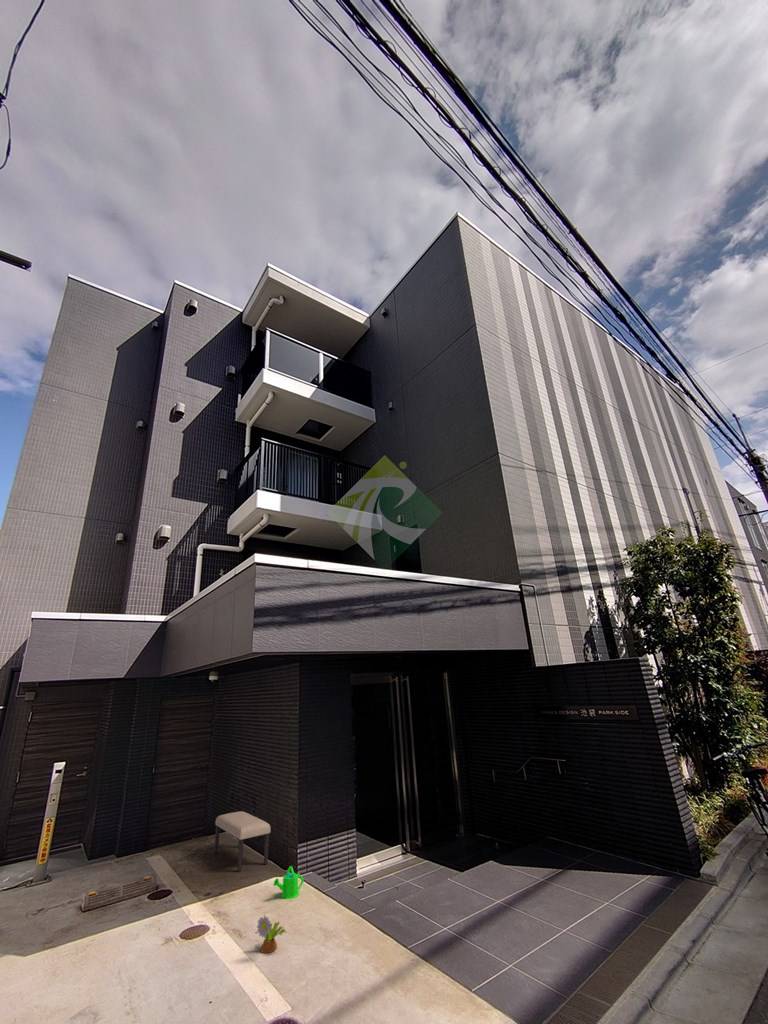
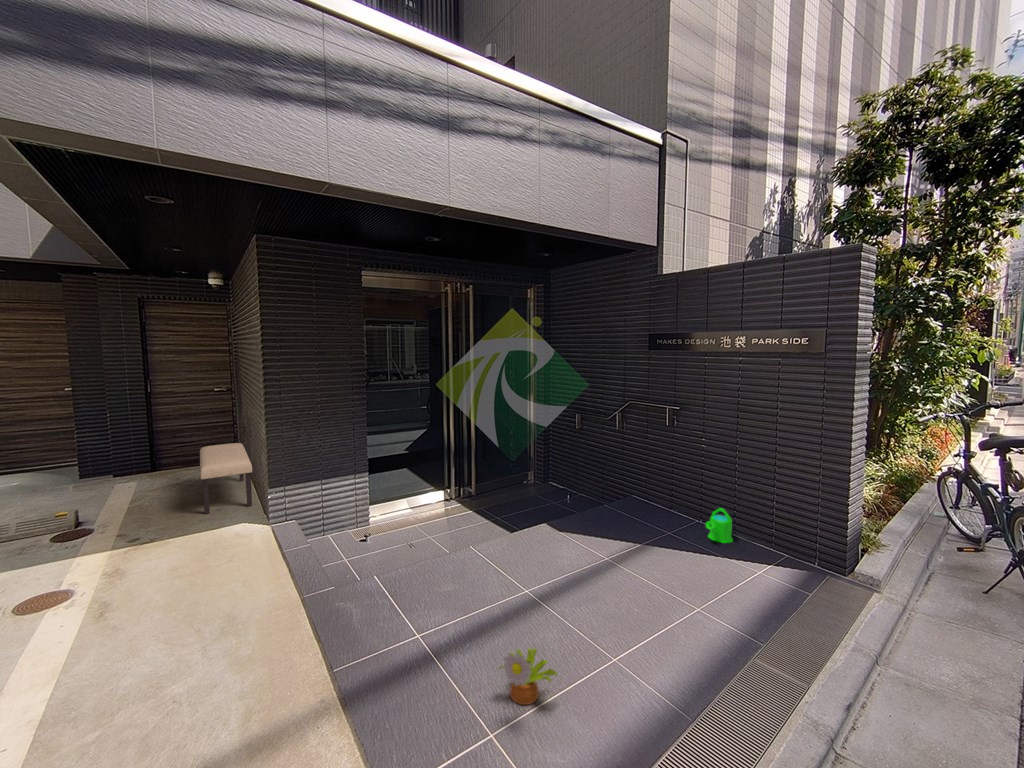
watering can: present [273,866,304,899] -> present [706,508,733,543]
decorative plant: present [257,916,286,953] -> present [500,648,557,705]

